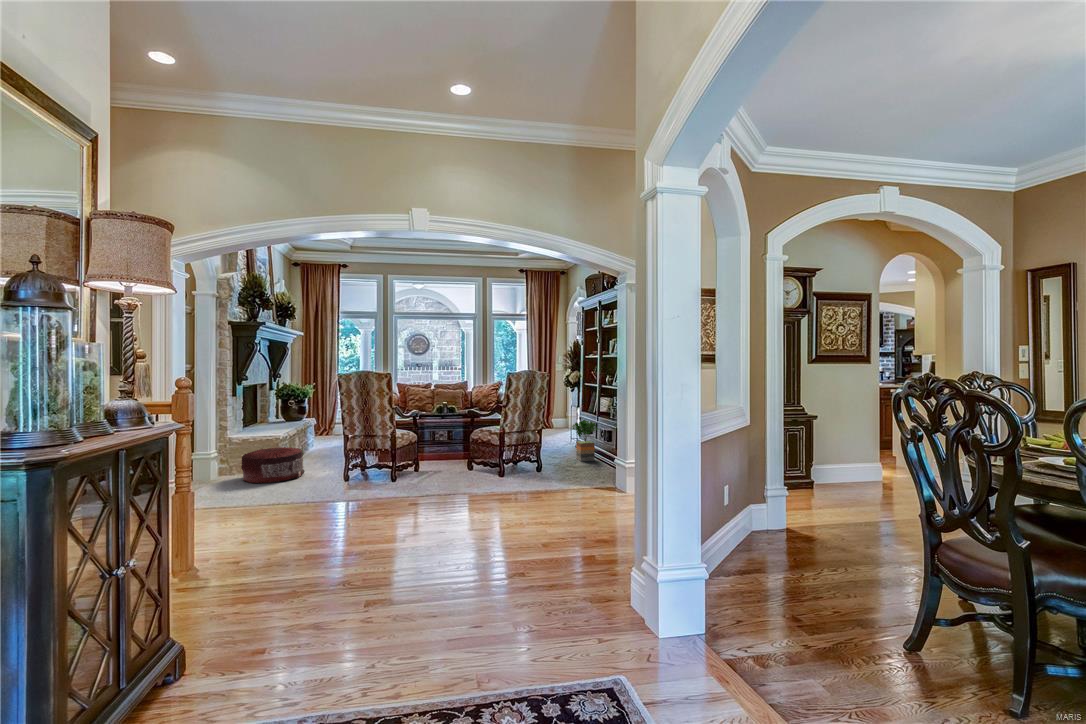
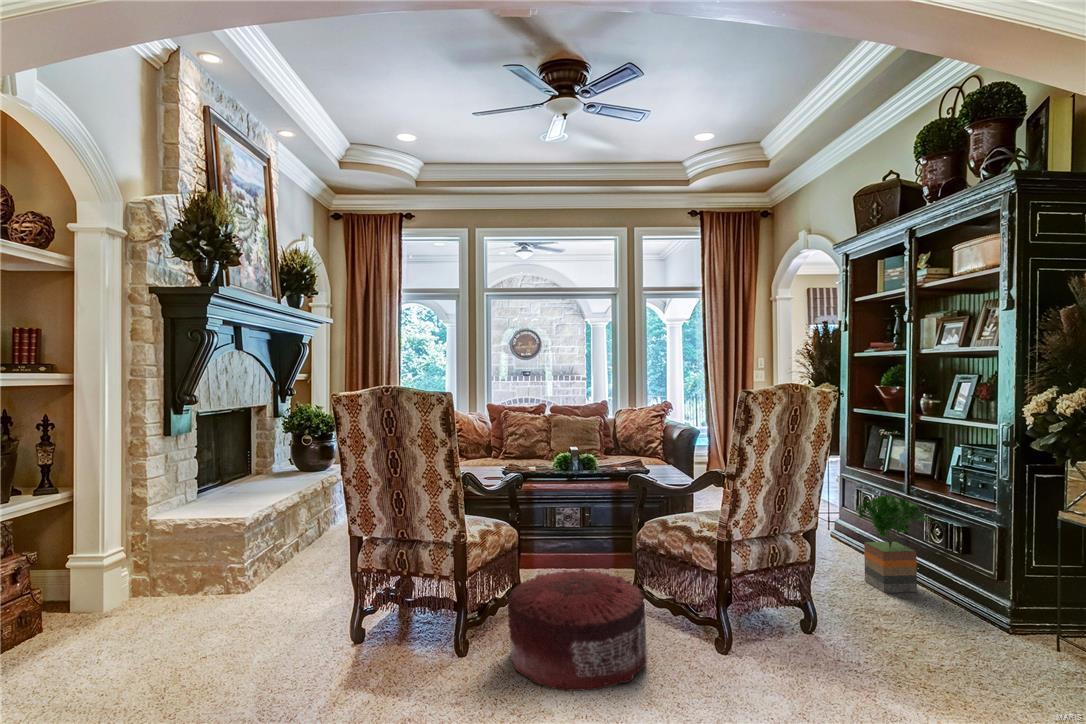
pouf: present [241,447,304,483] -> present [508,568,647,691]

